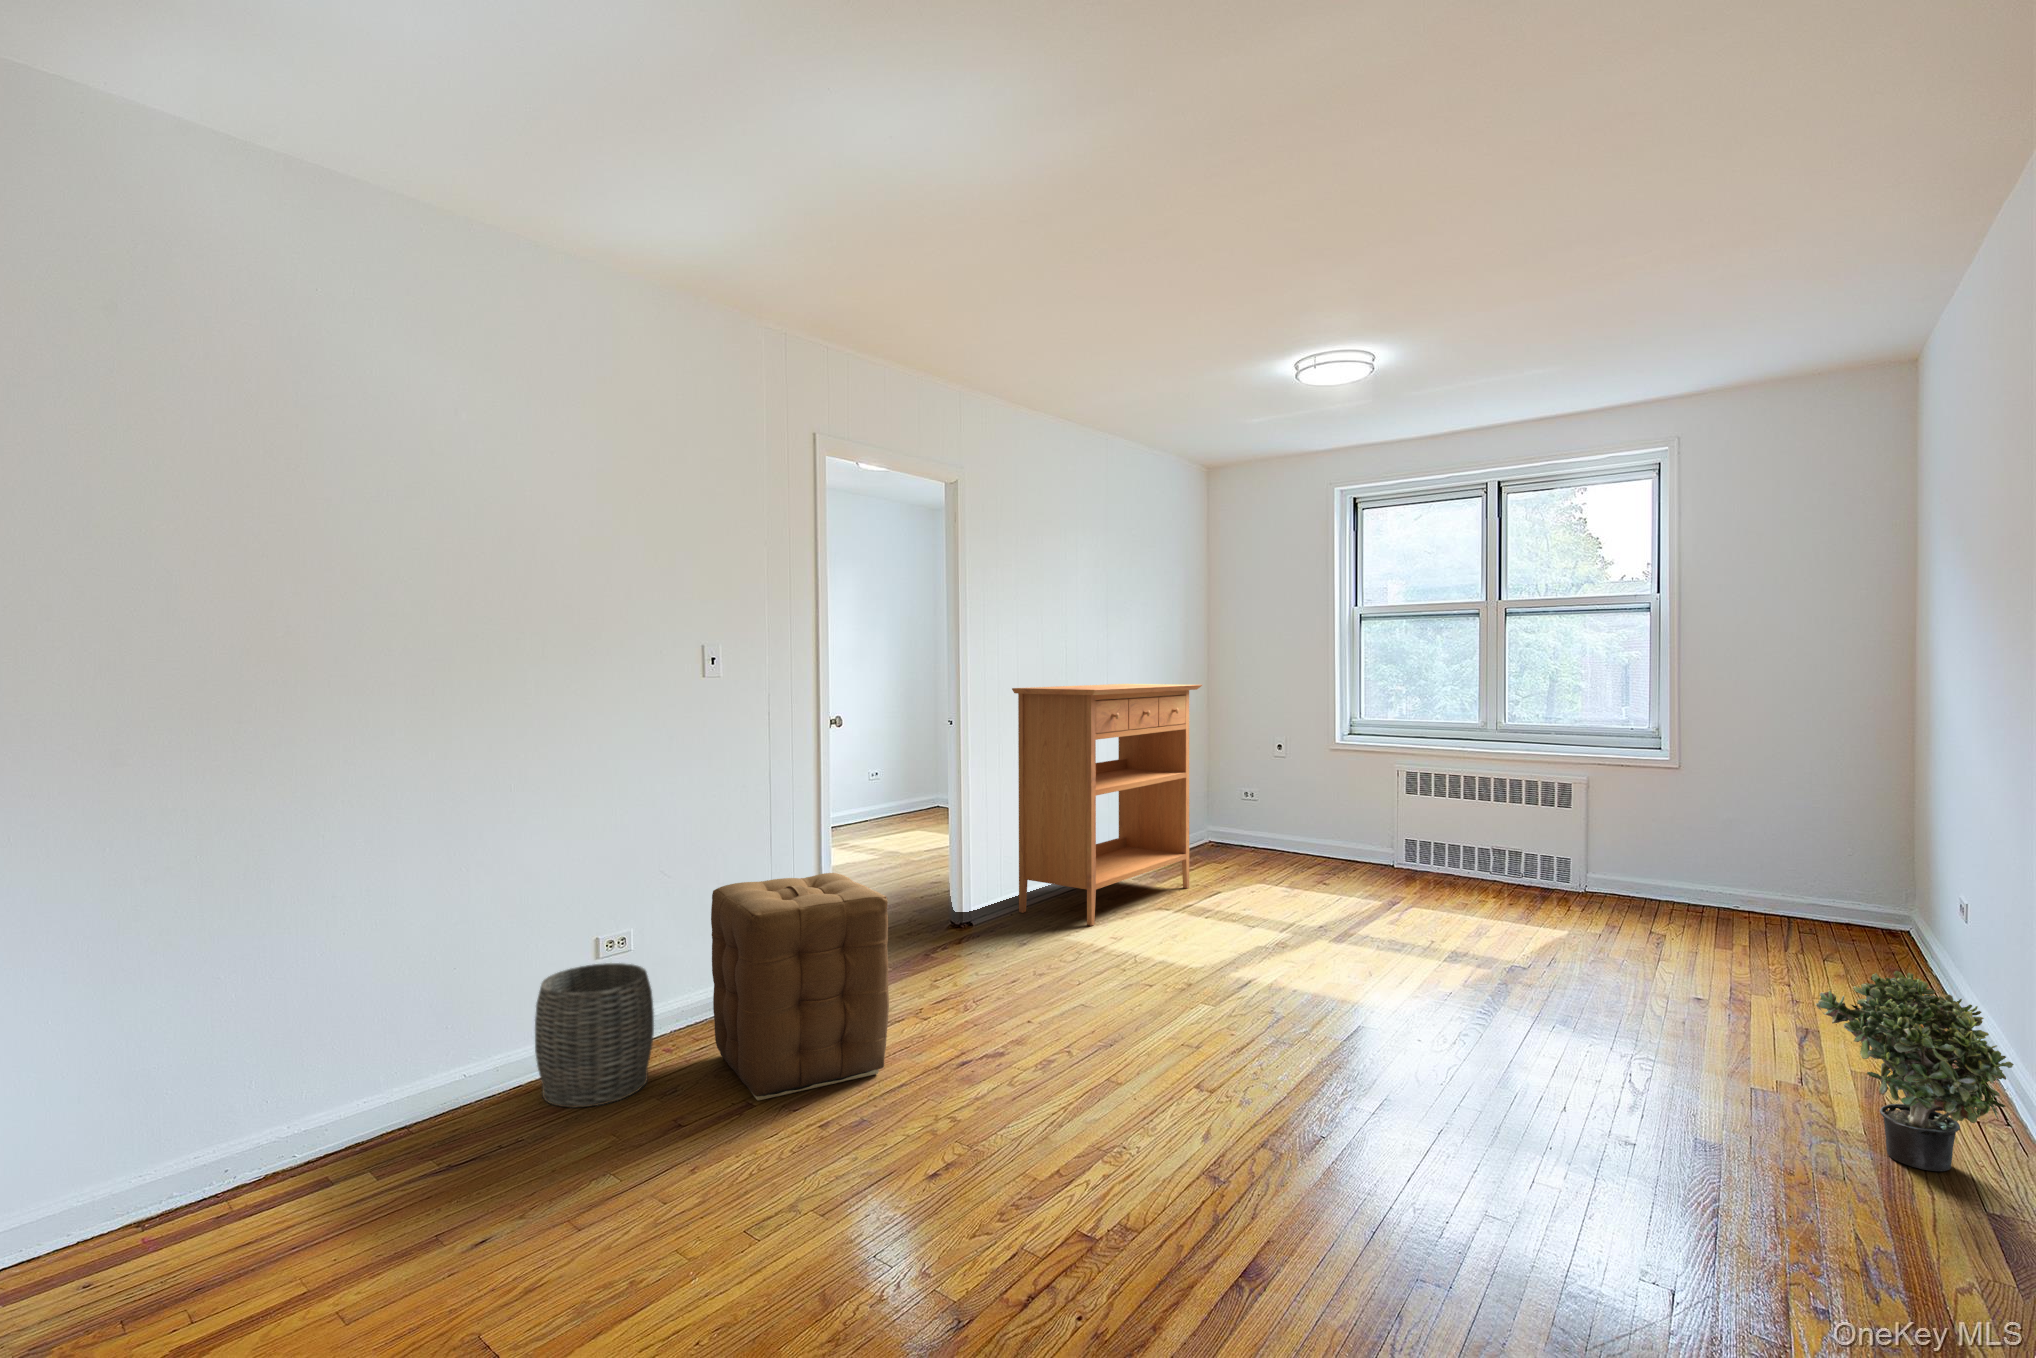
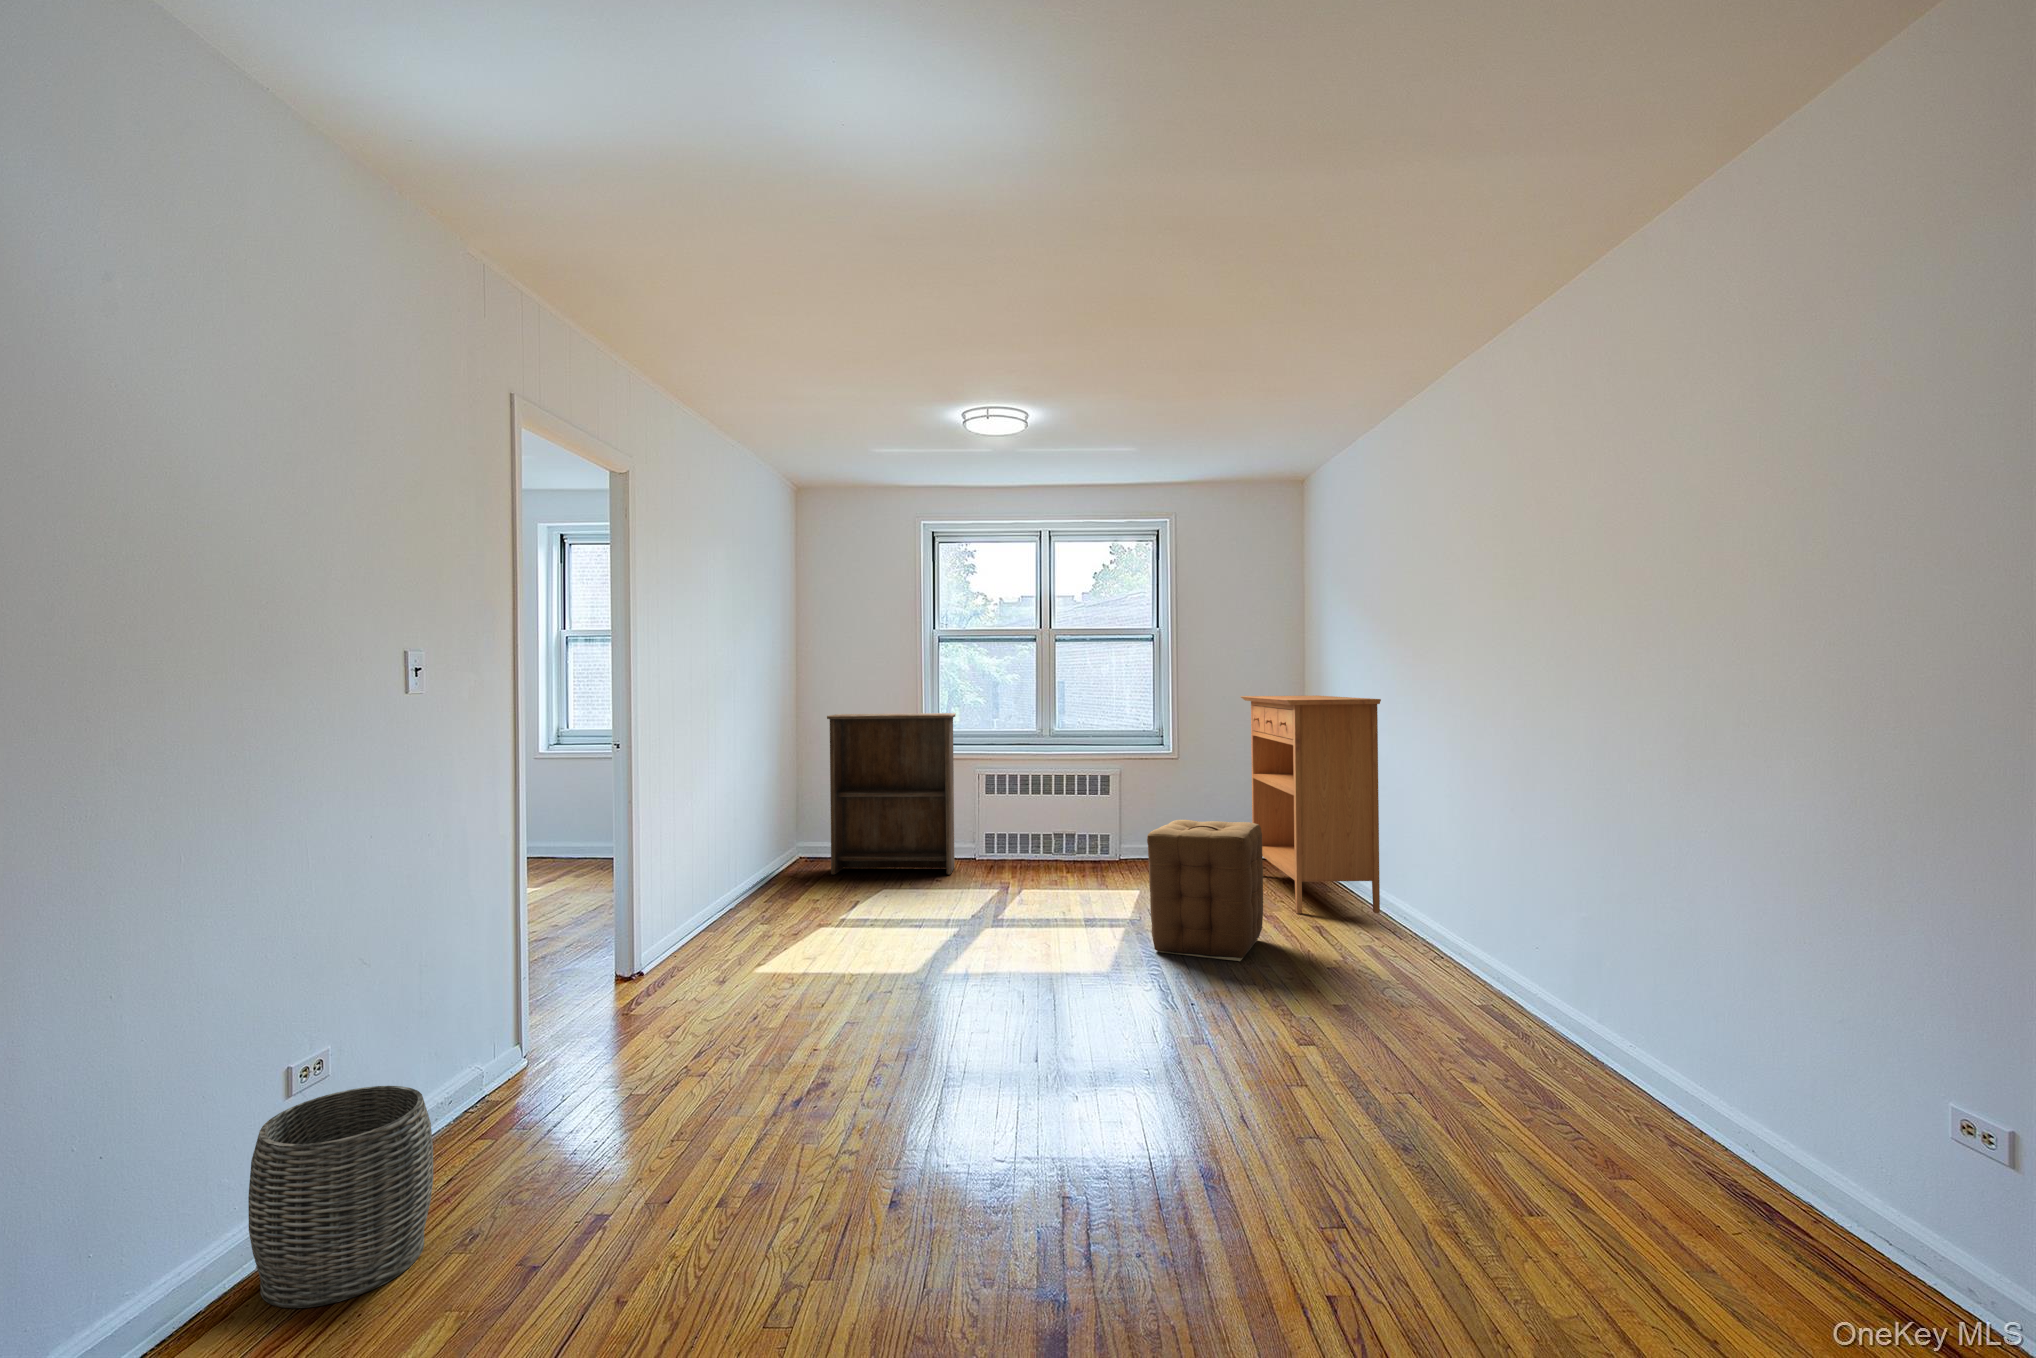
console table: present [1012,684,1202,926] -> present [1241,695,1381,914]
bookshelf: none [1223,697,1366,878] -> present [827,713,956,874]
ottoman: present [711,873,889,1101] -> present [1147,820,1263,961]
potted plant: present [1816,971,2014,1171] -> none [1410,879,1519,1005]

